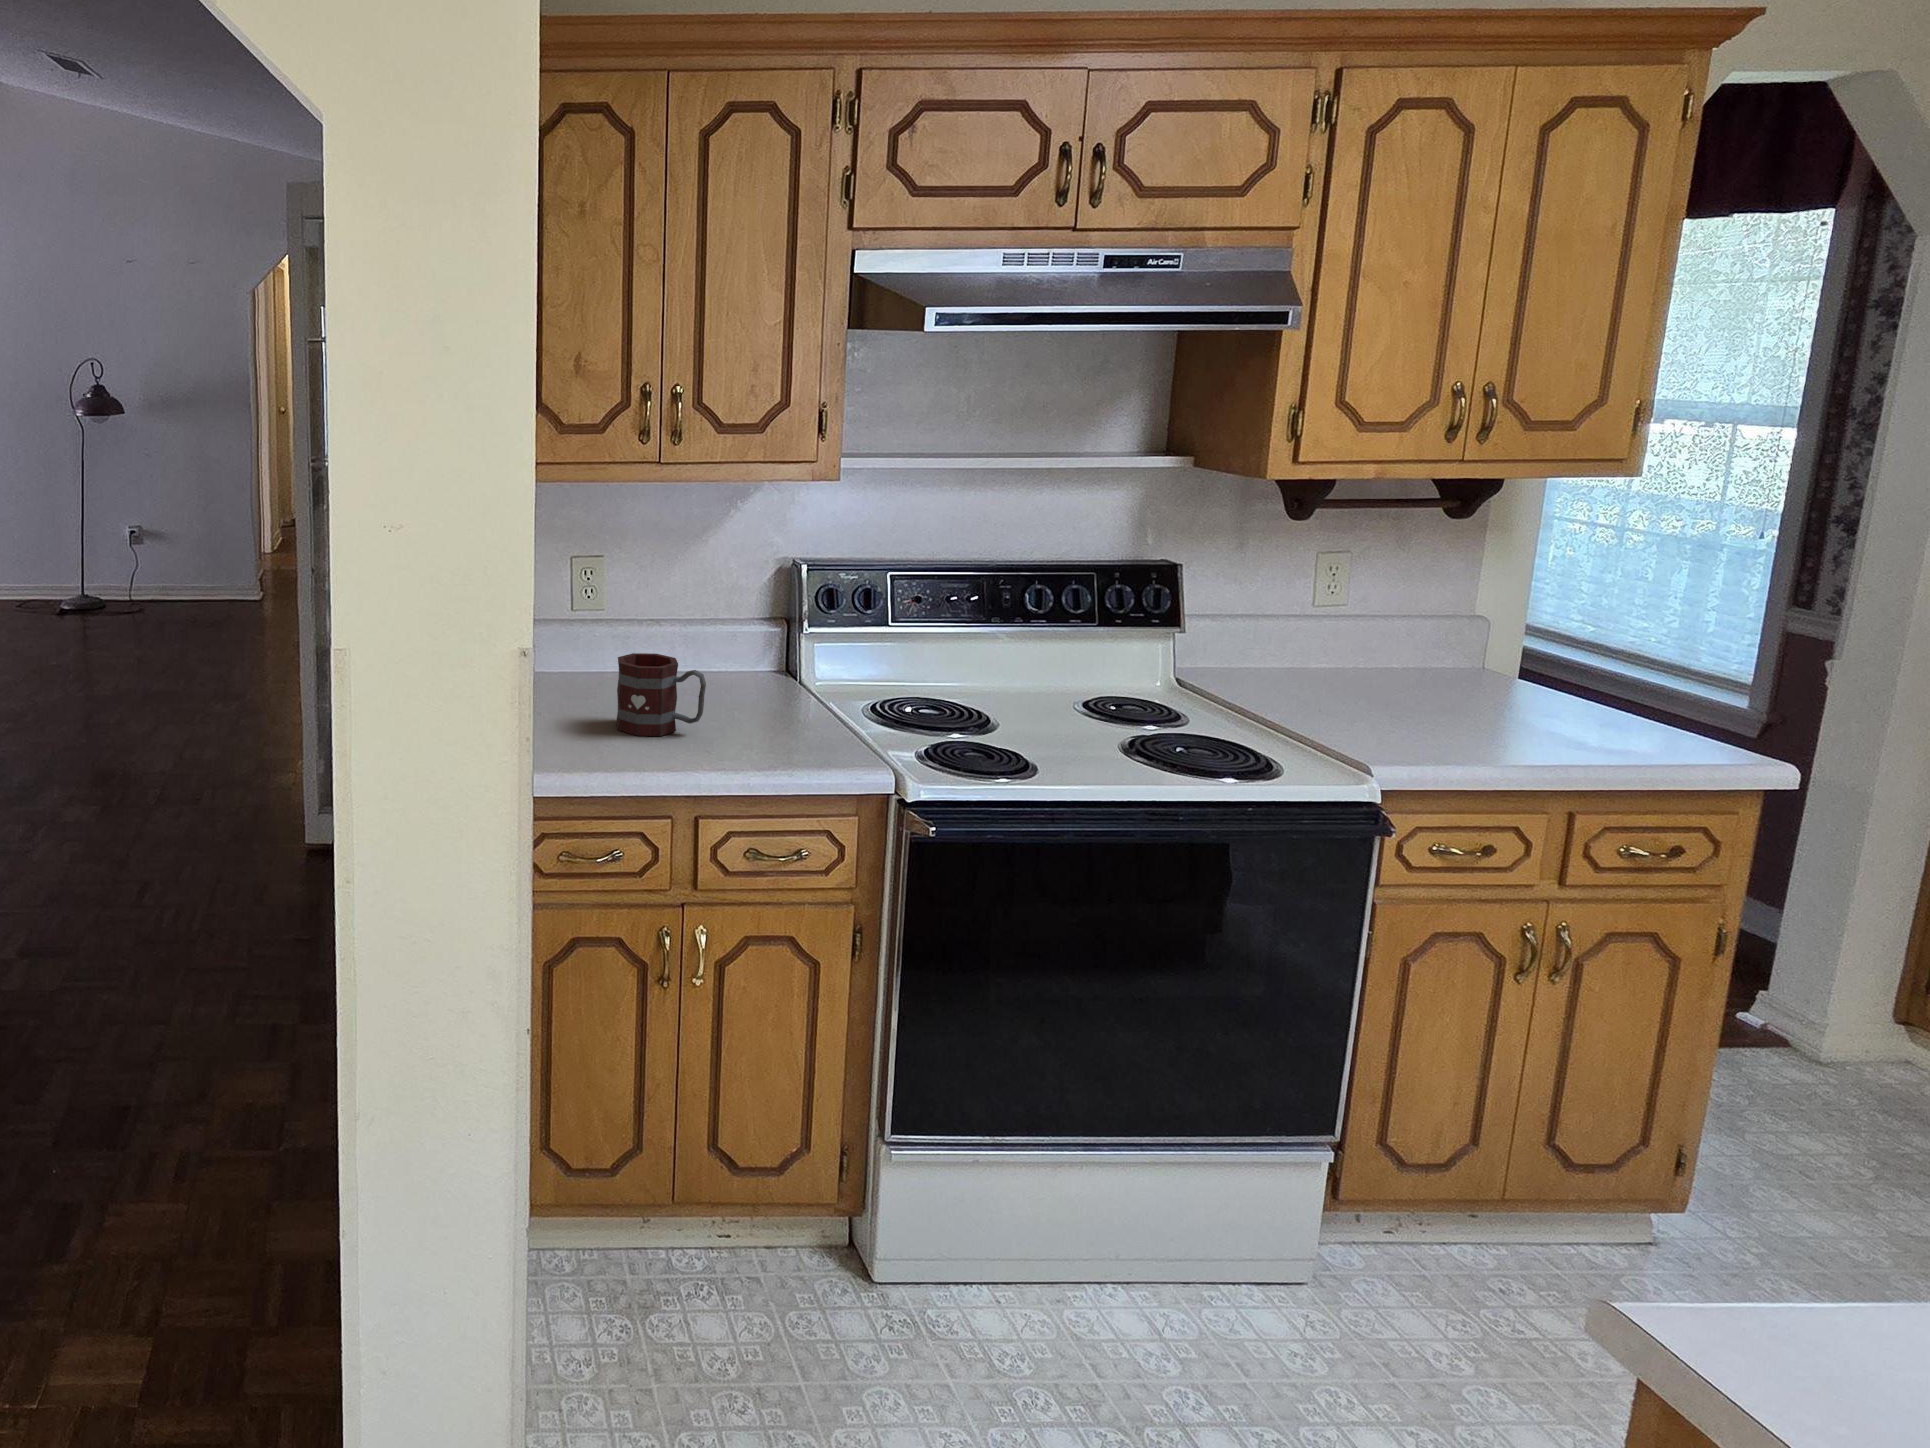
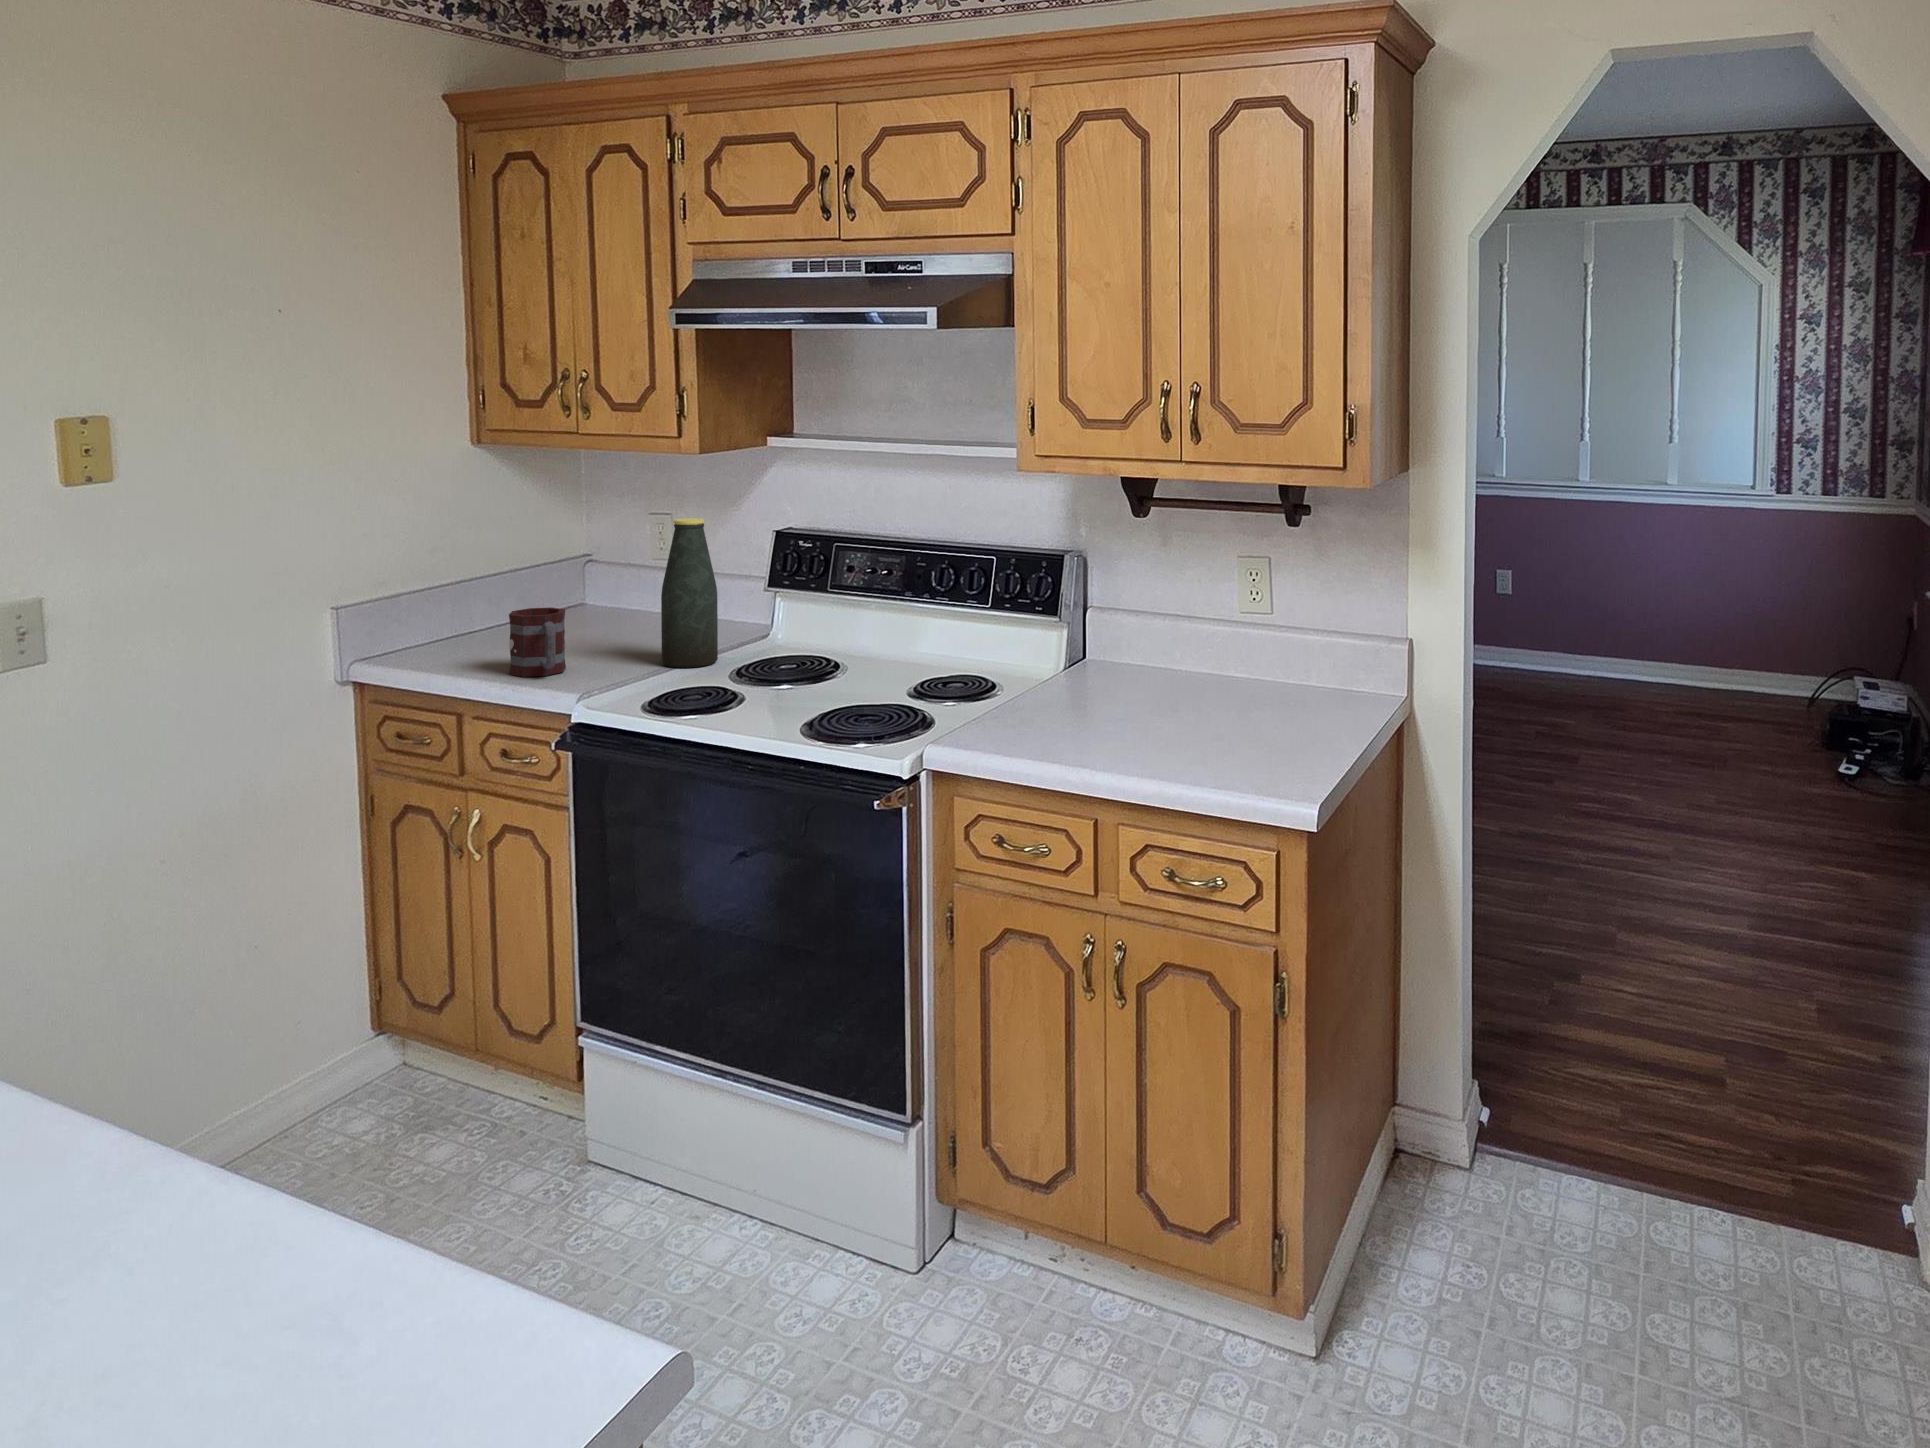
bottle: none [699,536,762,701] -> present [661,518,718,668]

